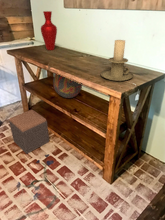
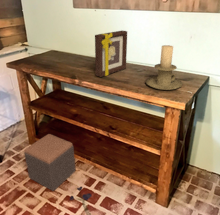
vase: present [41,11,57,50] -> none [49,12,69,58]
picture frame: none [64,27,96,66] -> present [95,31,127,77]
decorative orb: present [53,74,82,98] -> none [77,78,112,114]

